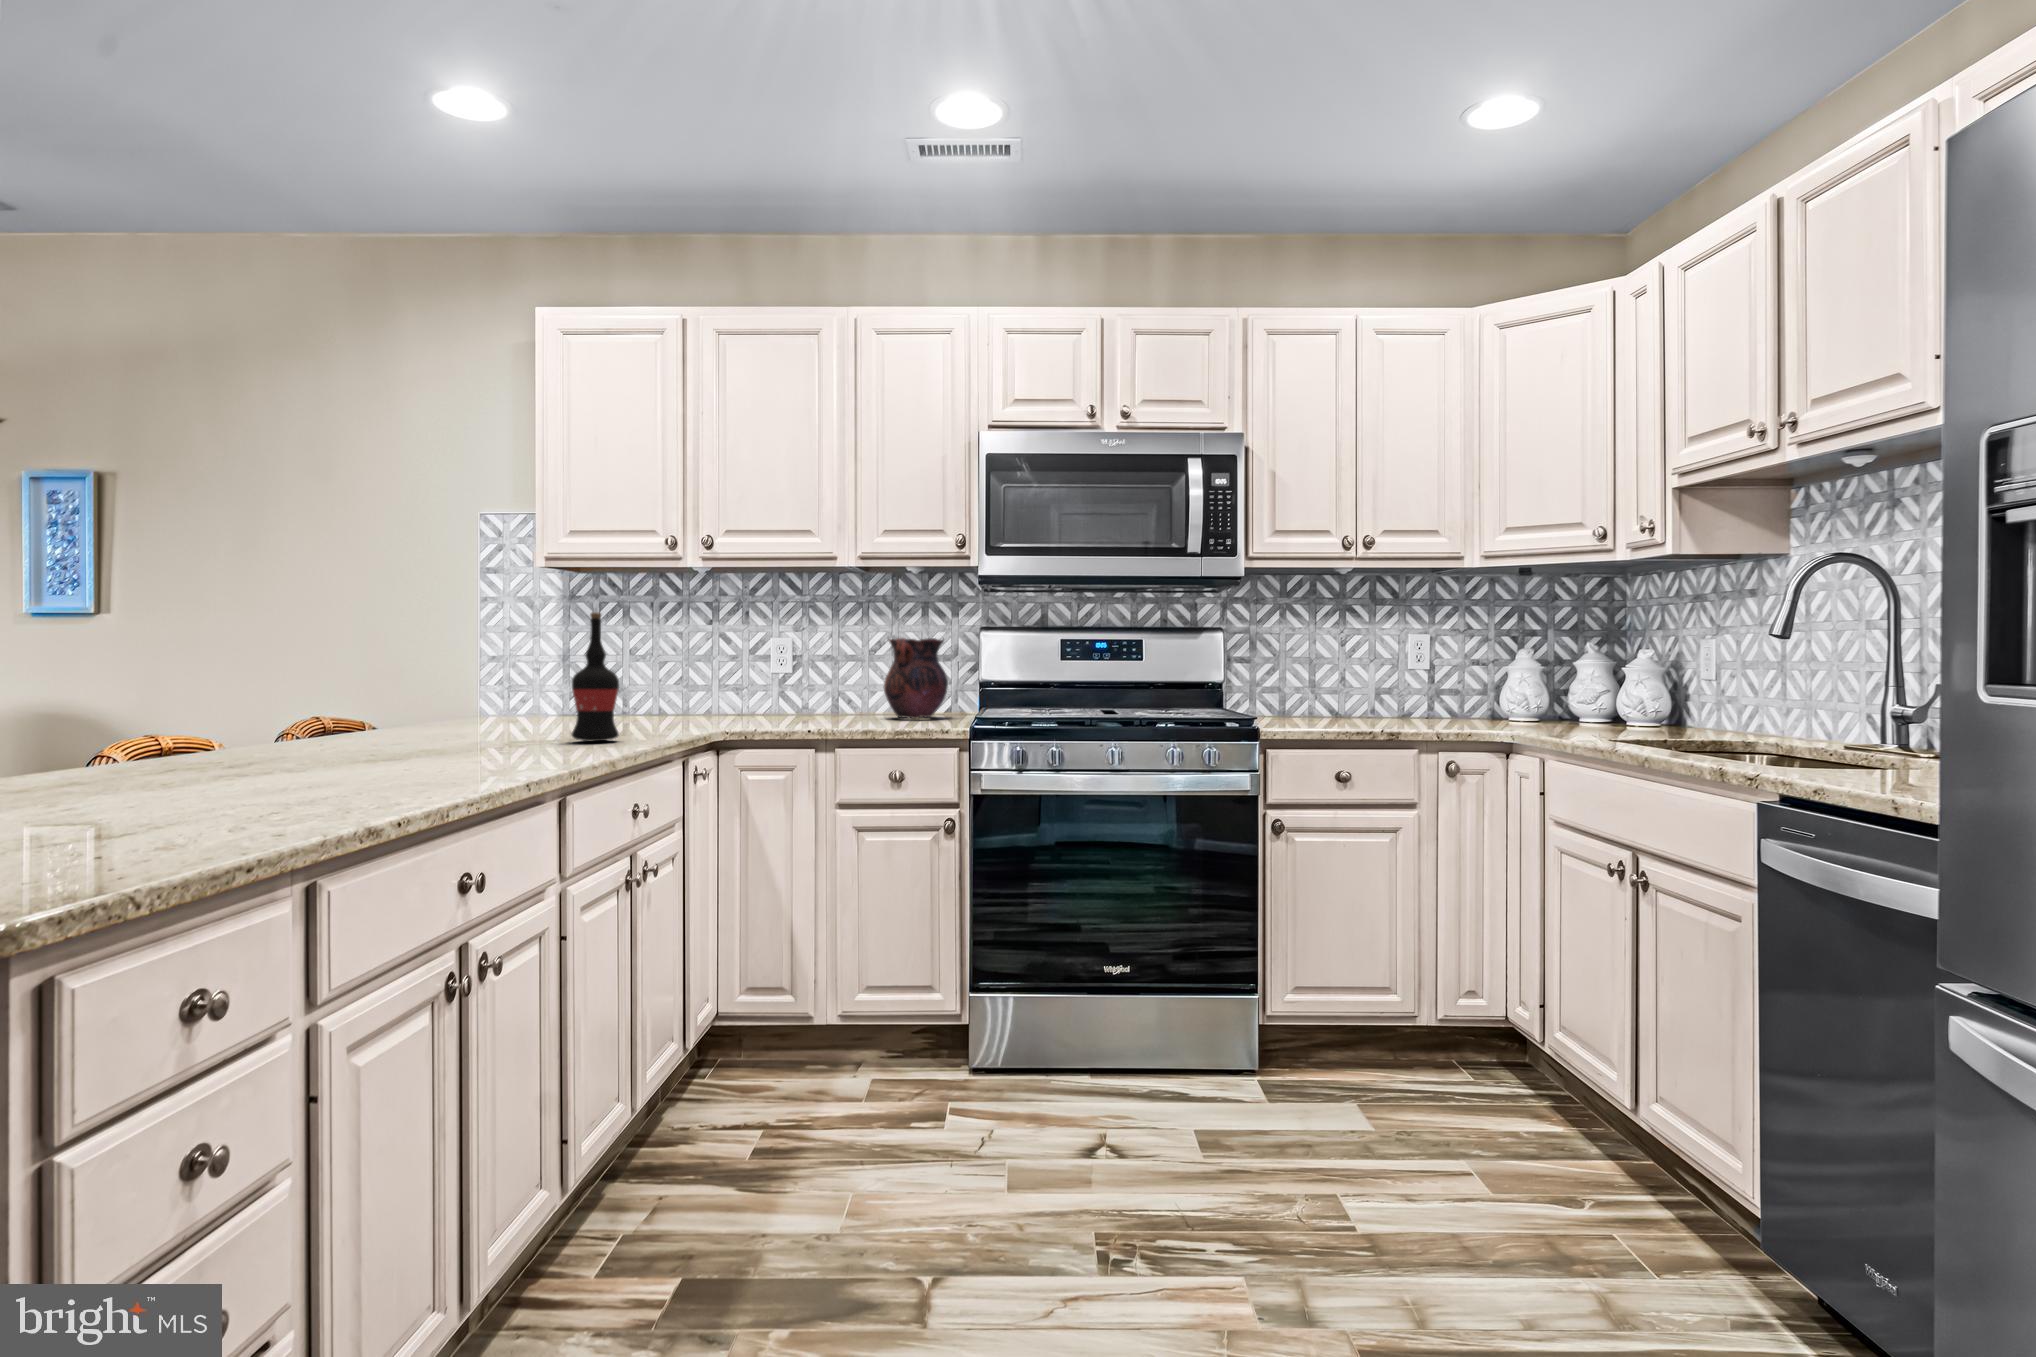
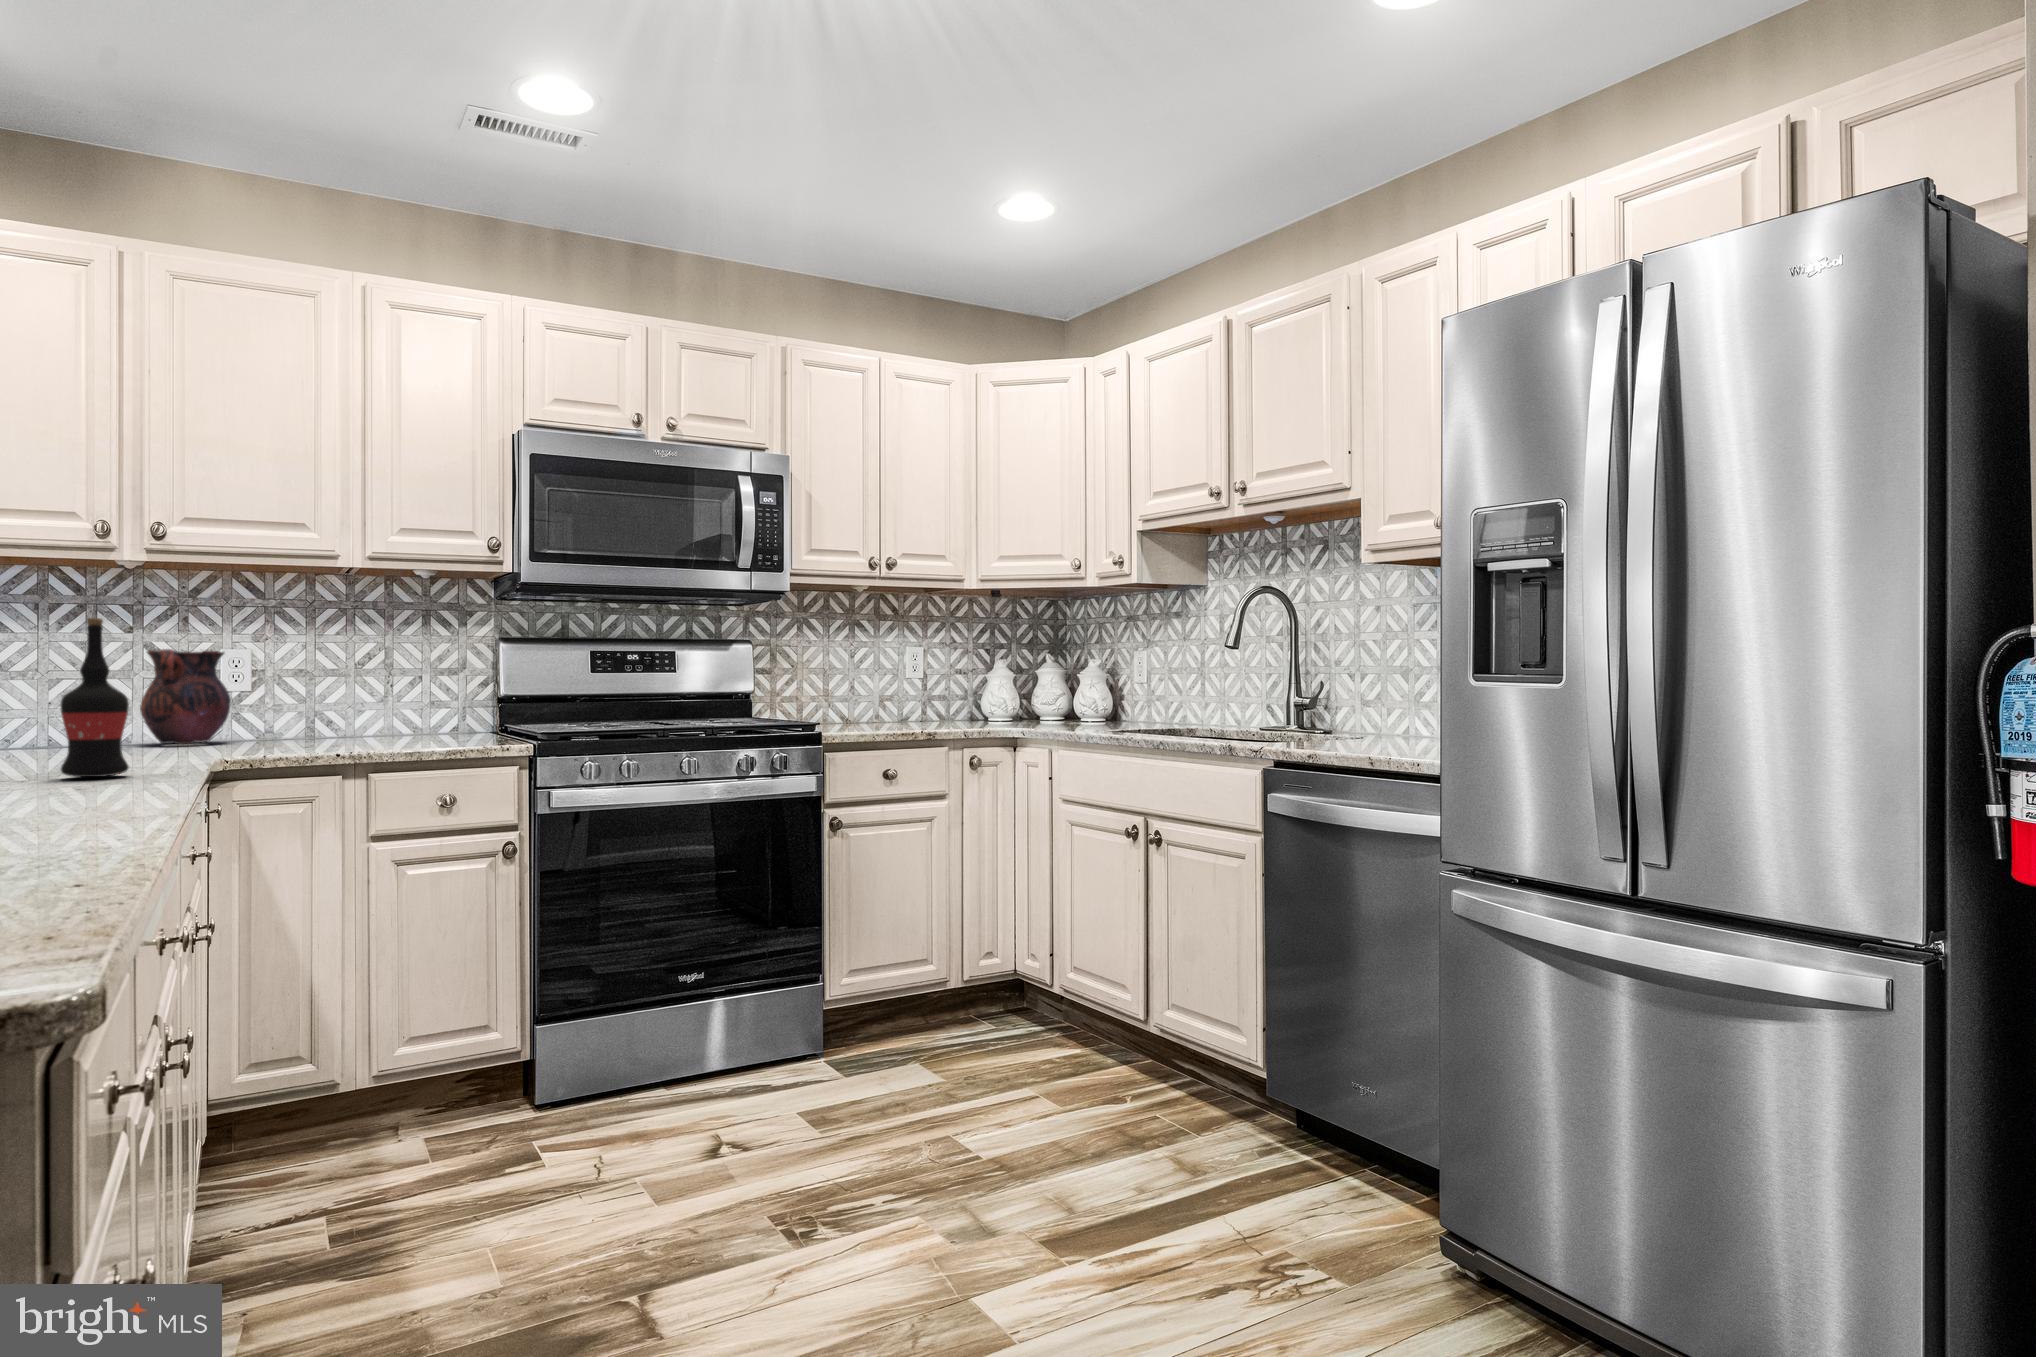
vase: present [884,638,948,719] -> present [140,649,231,744]

